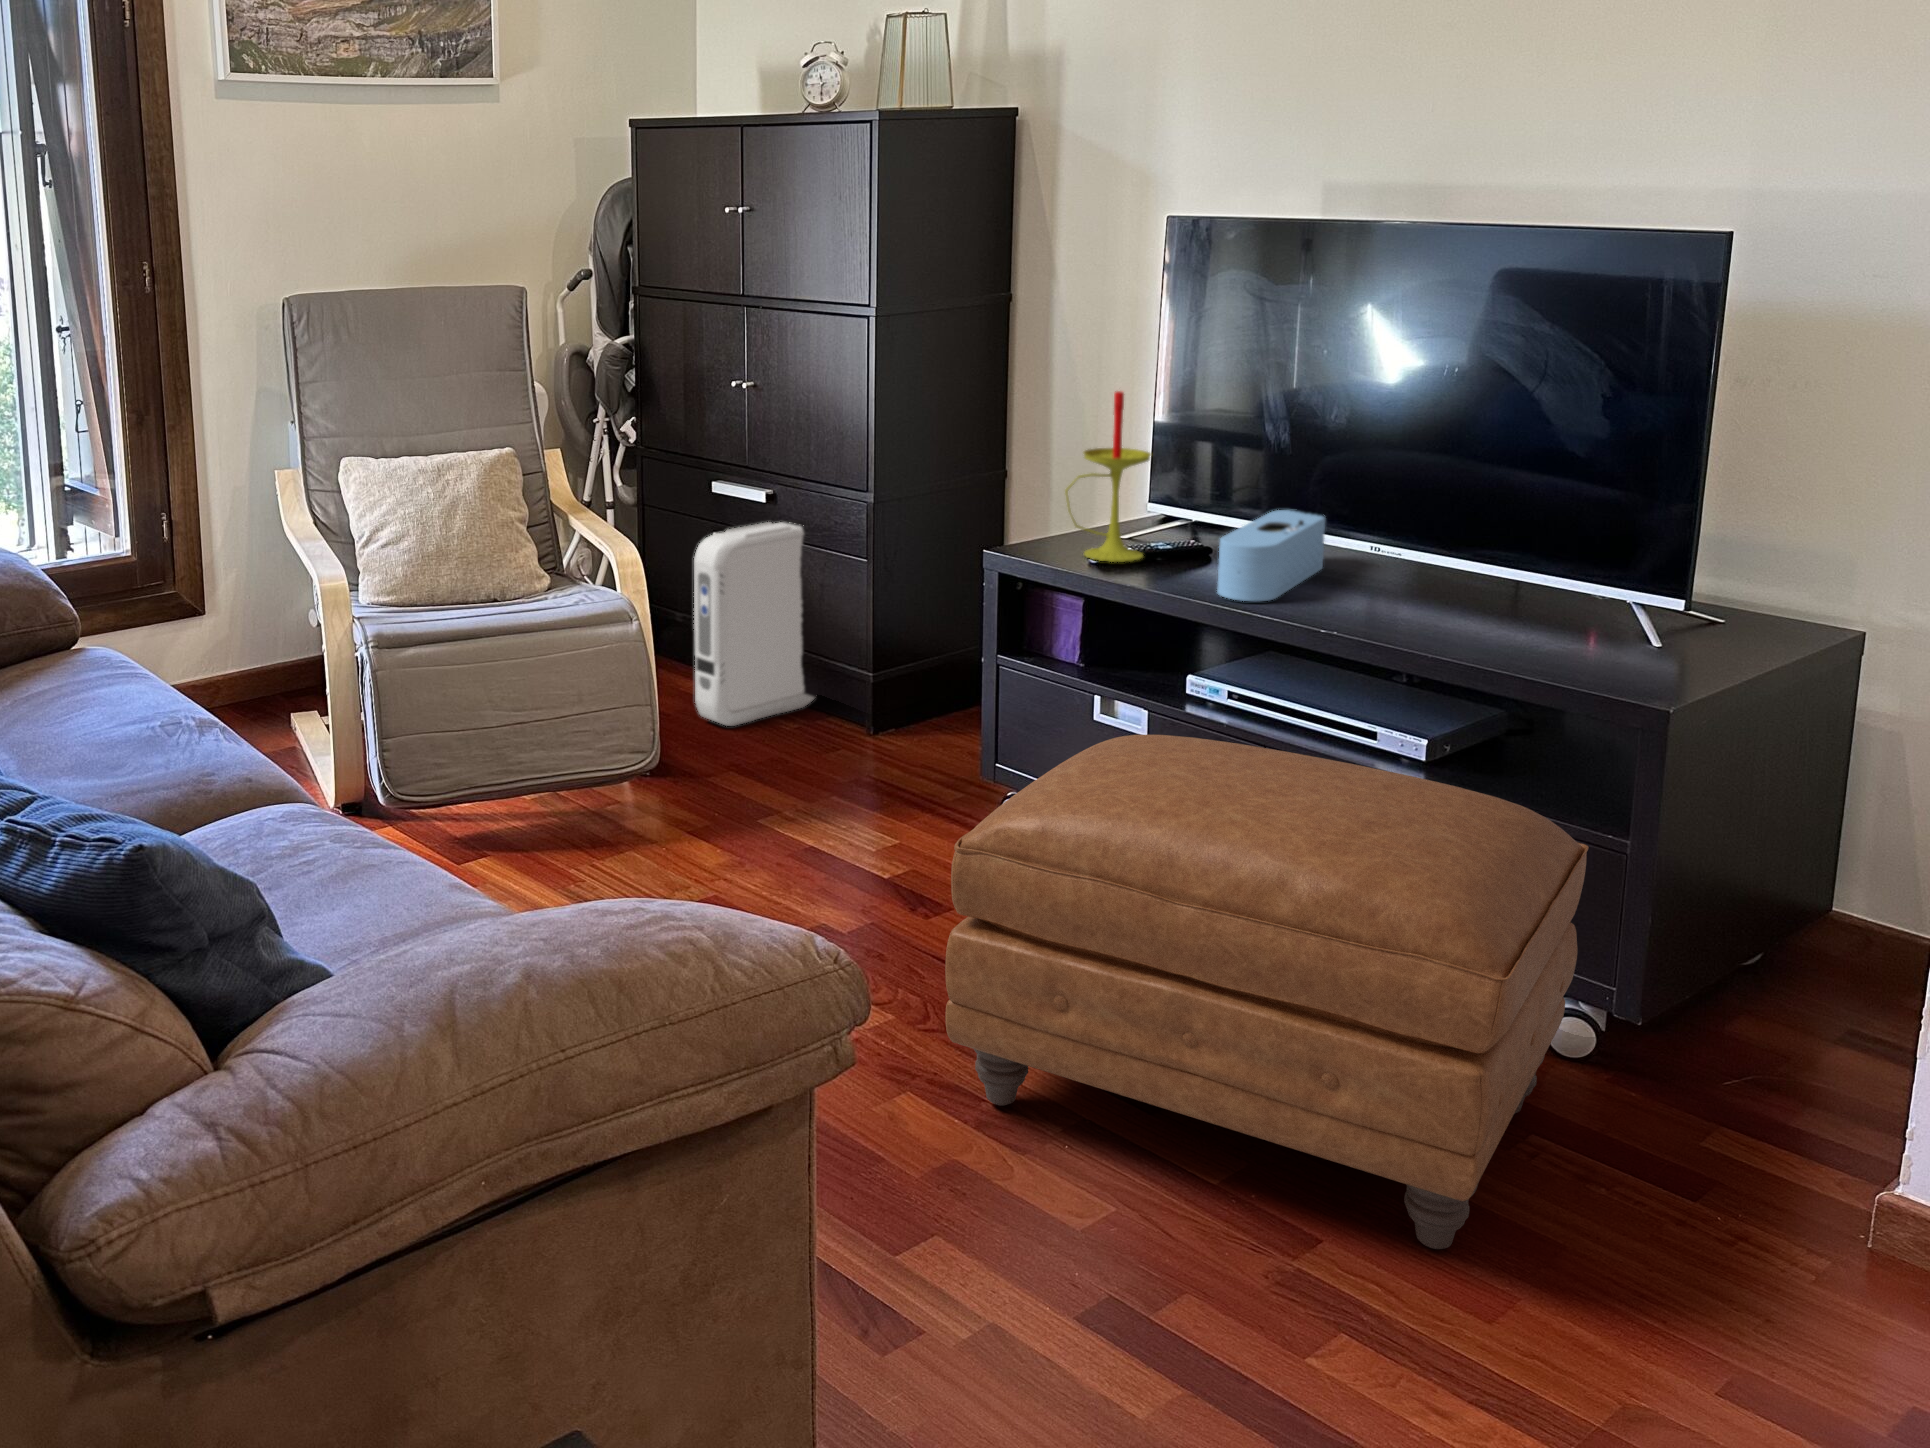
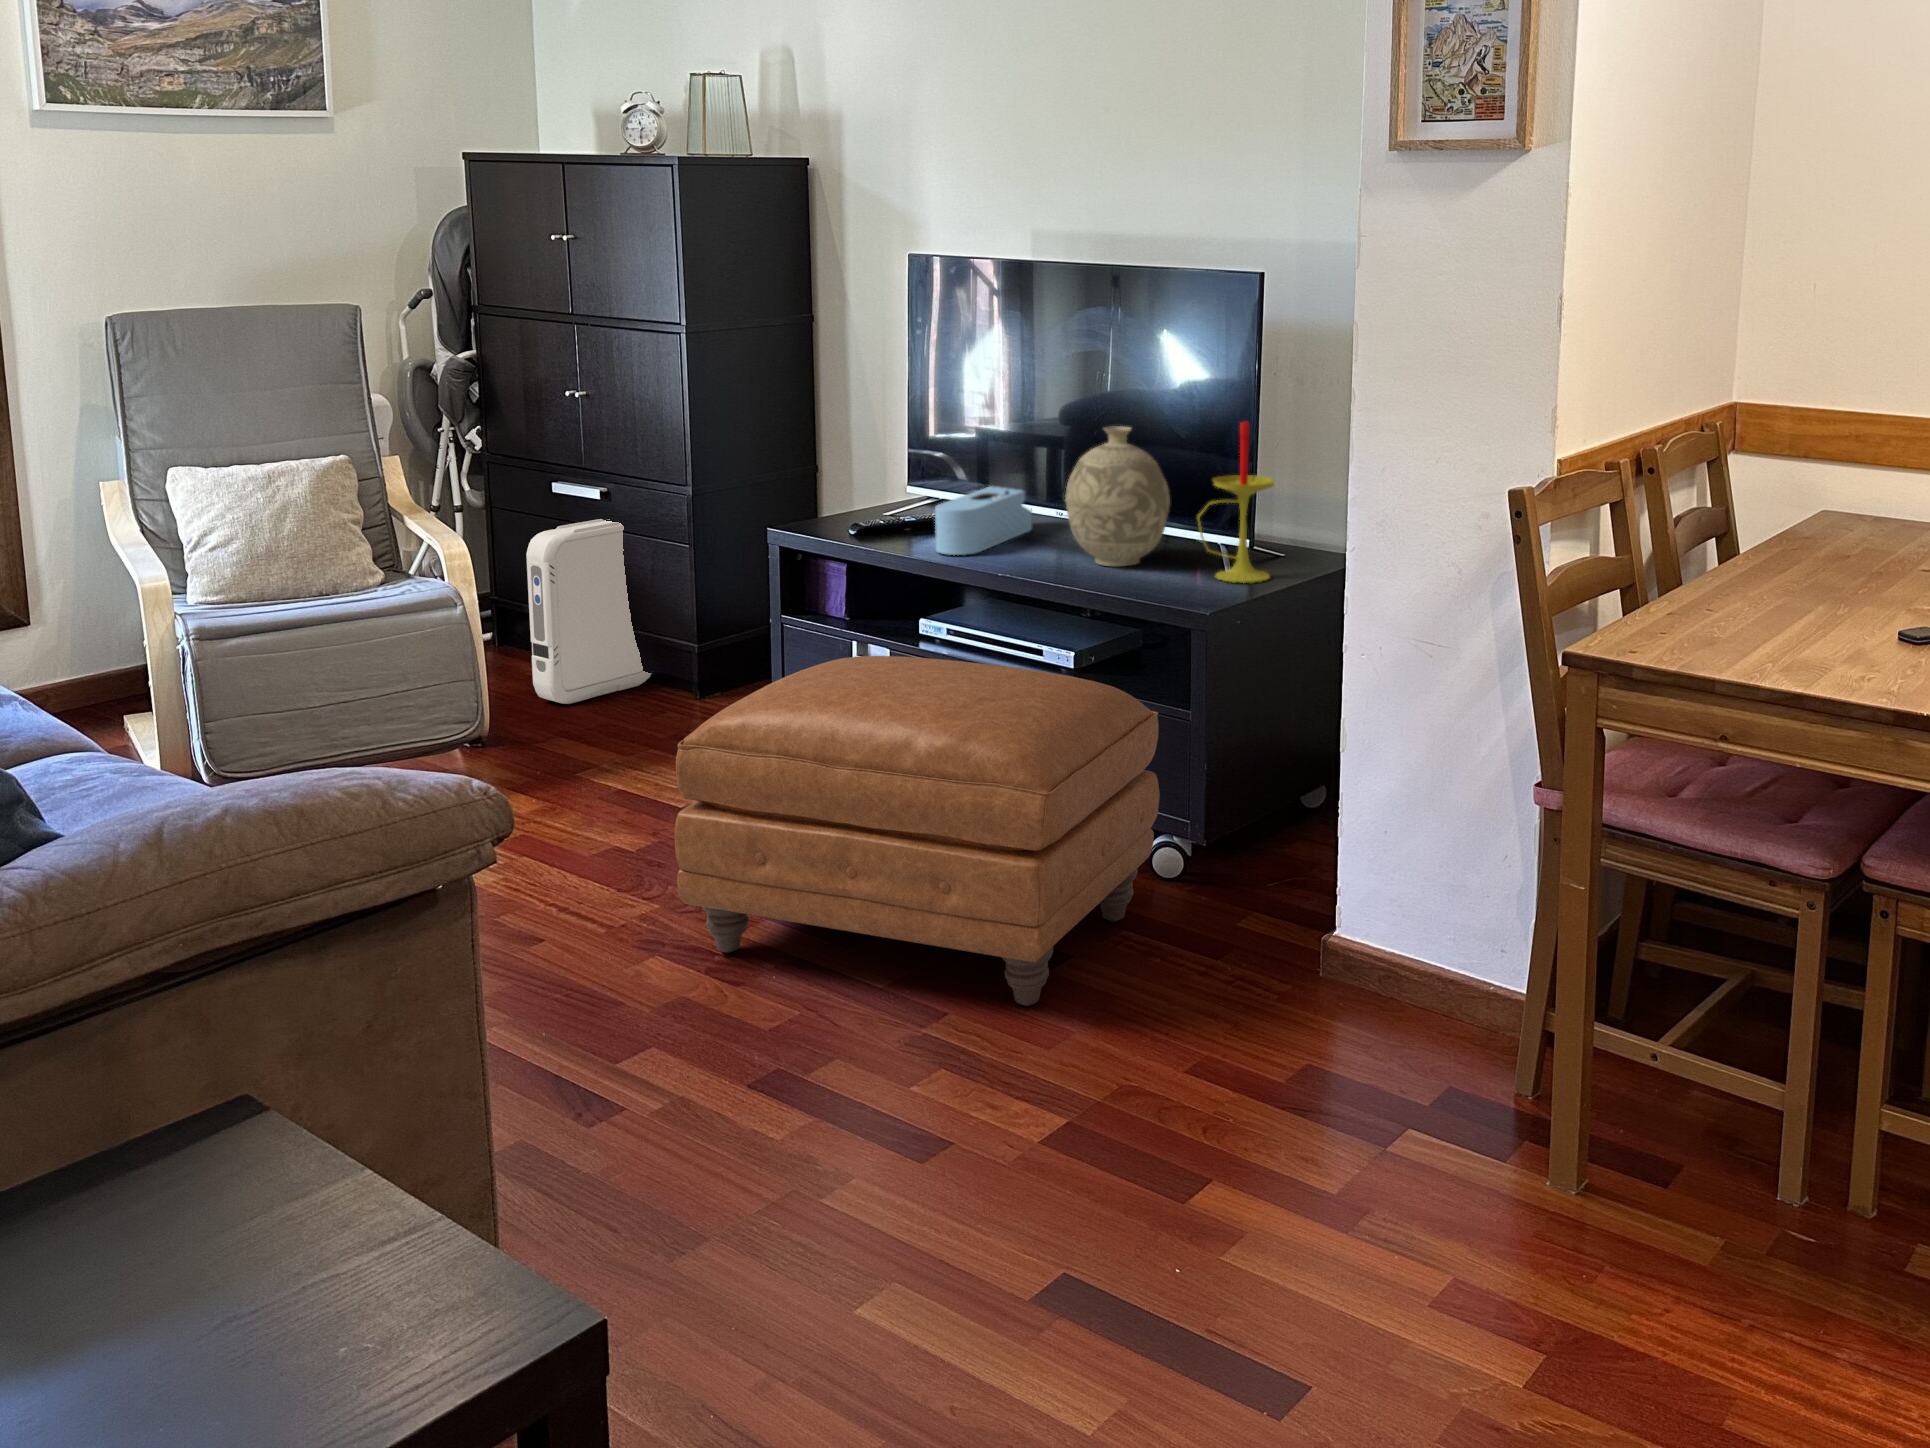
candle: present [1065,391,1151,562] -> present [1198,421,1275,583]
decorative vase: none [1403,448,1554,630] -> present [1065,426,1170,566]

